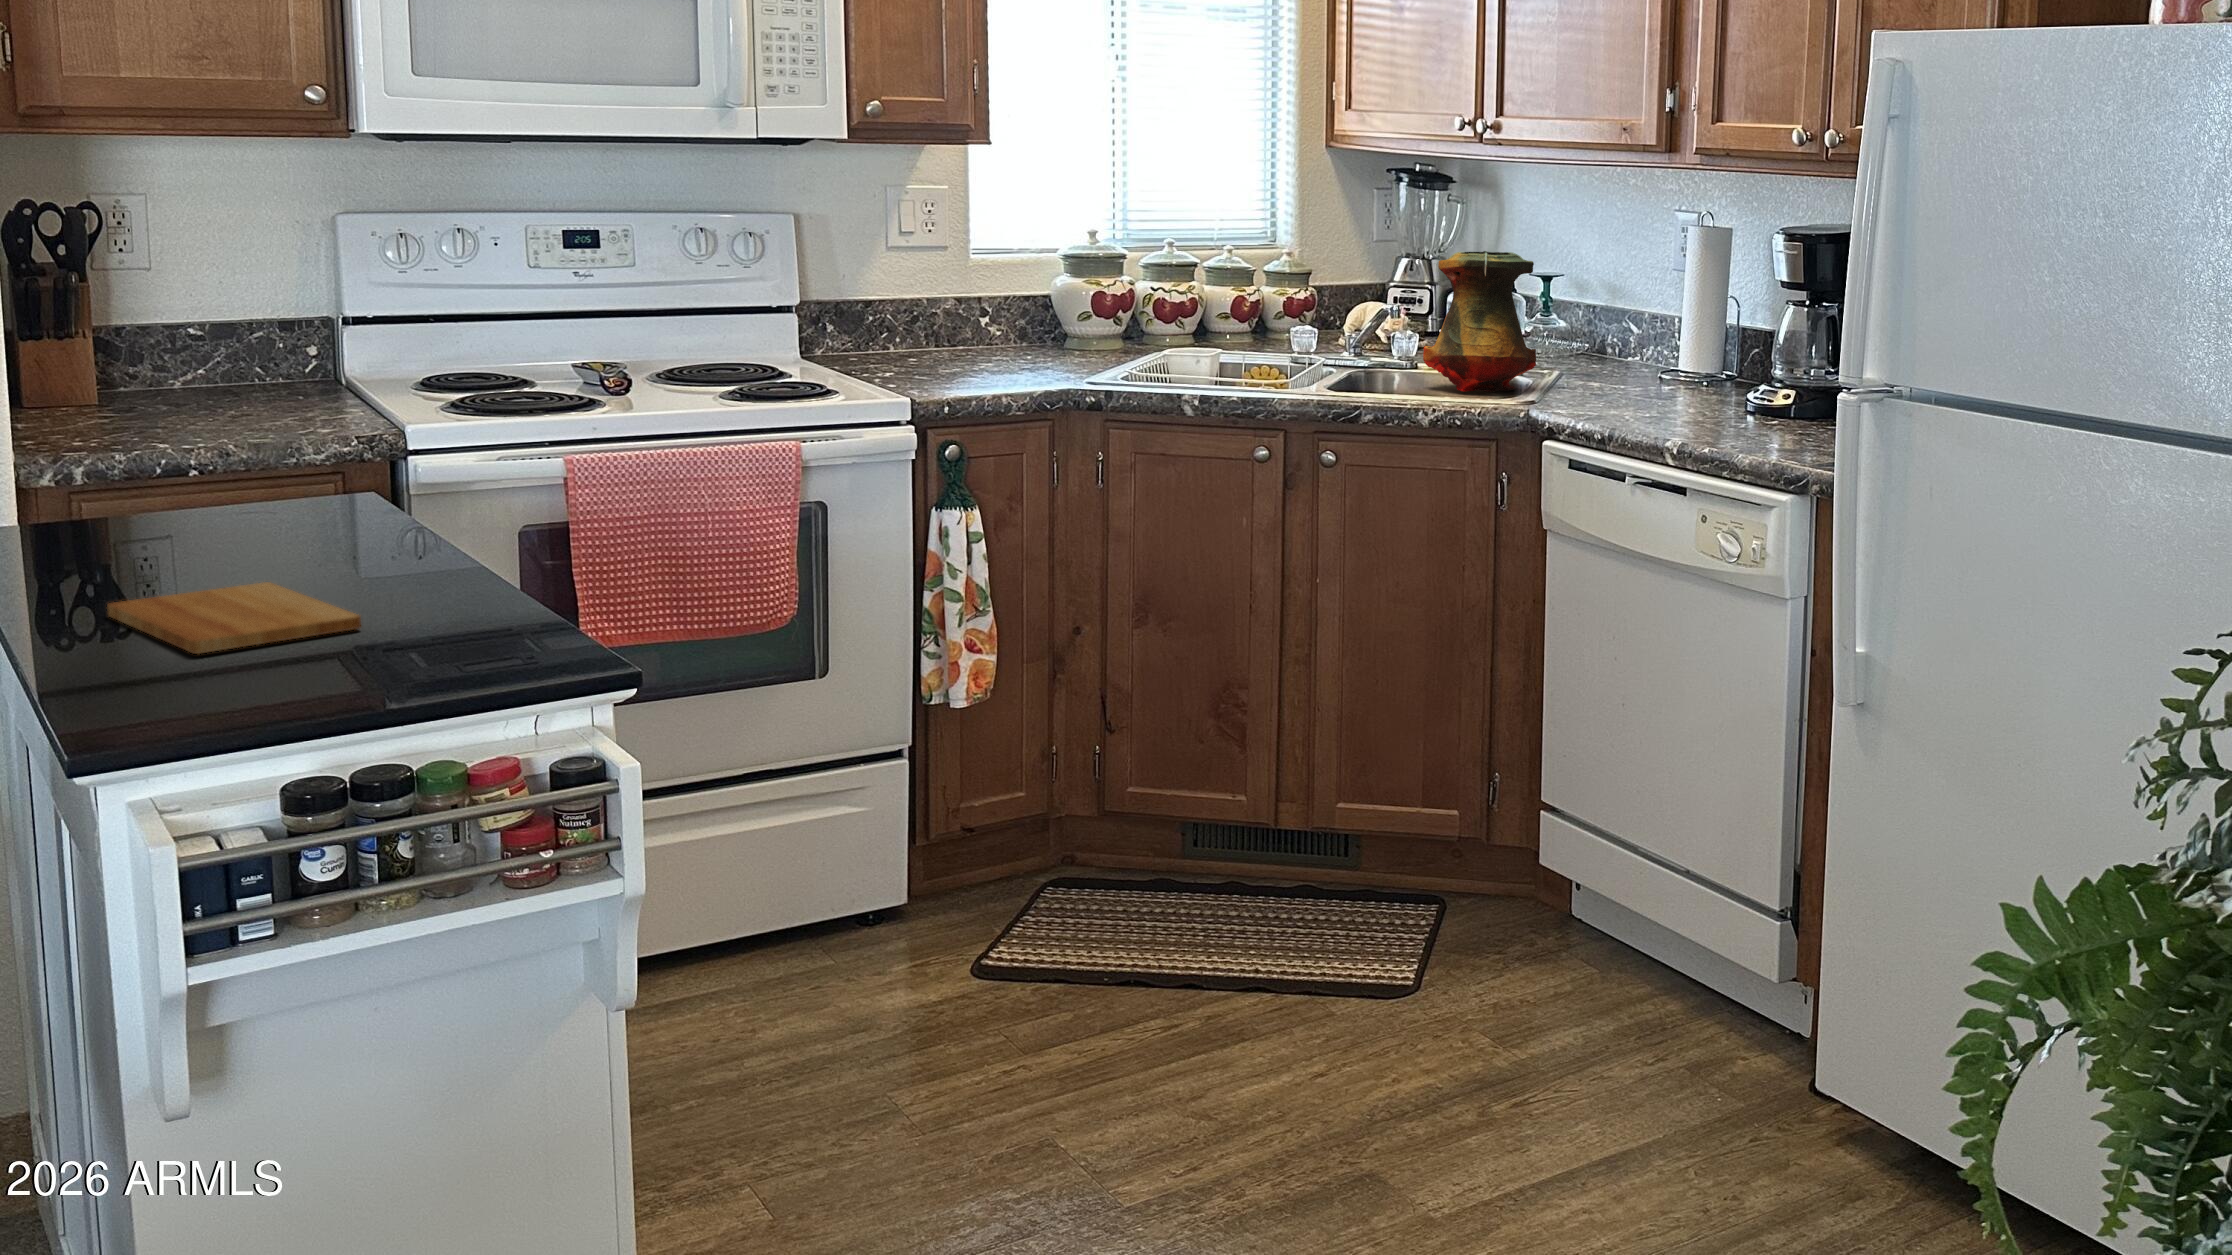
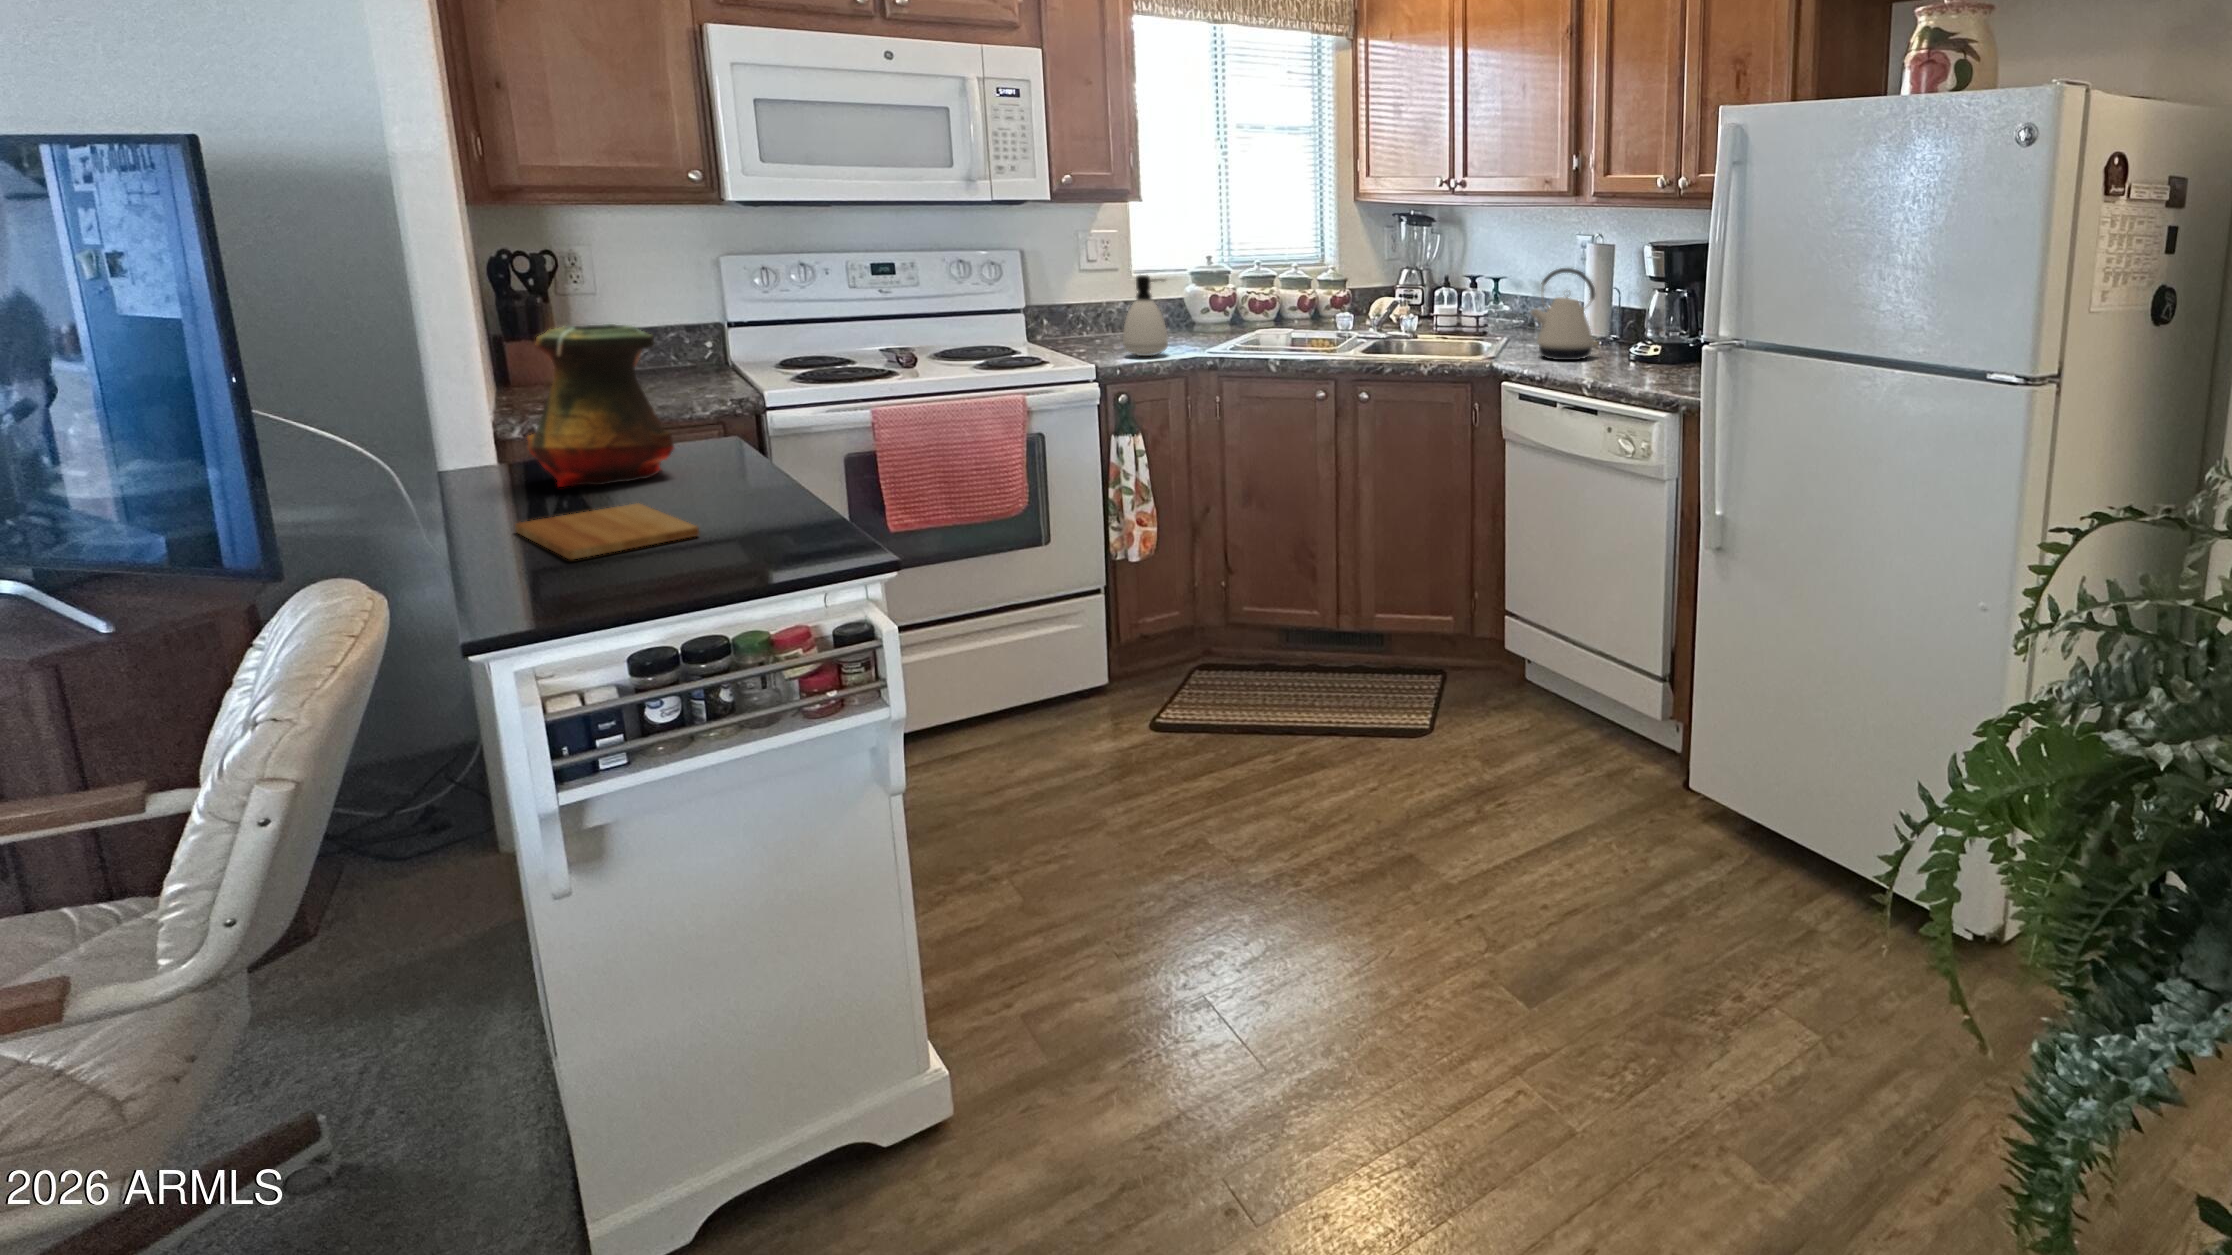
vase: present [1423,251,1536,392] -> present [528,324,675,487]
soap dispenser: none [949,259,1020,386] -> present [1123,275,1168,356]
kettle: none [1590,262,1701,410] -> present [1530,268,1597,360]

